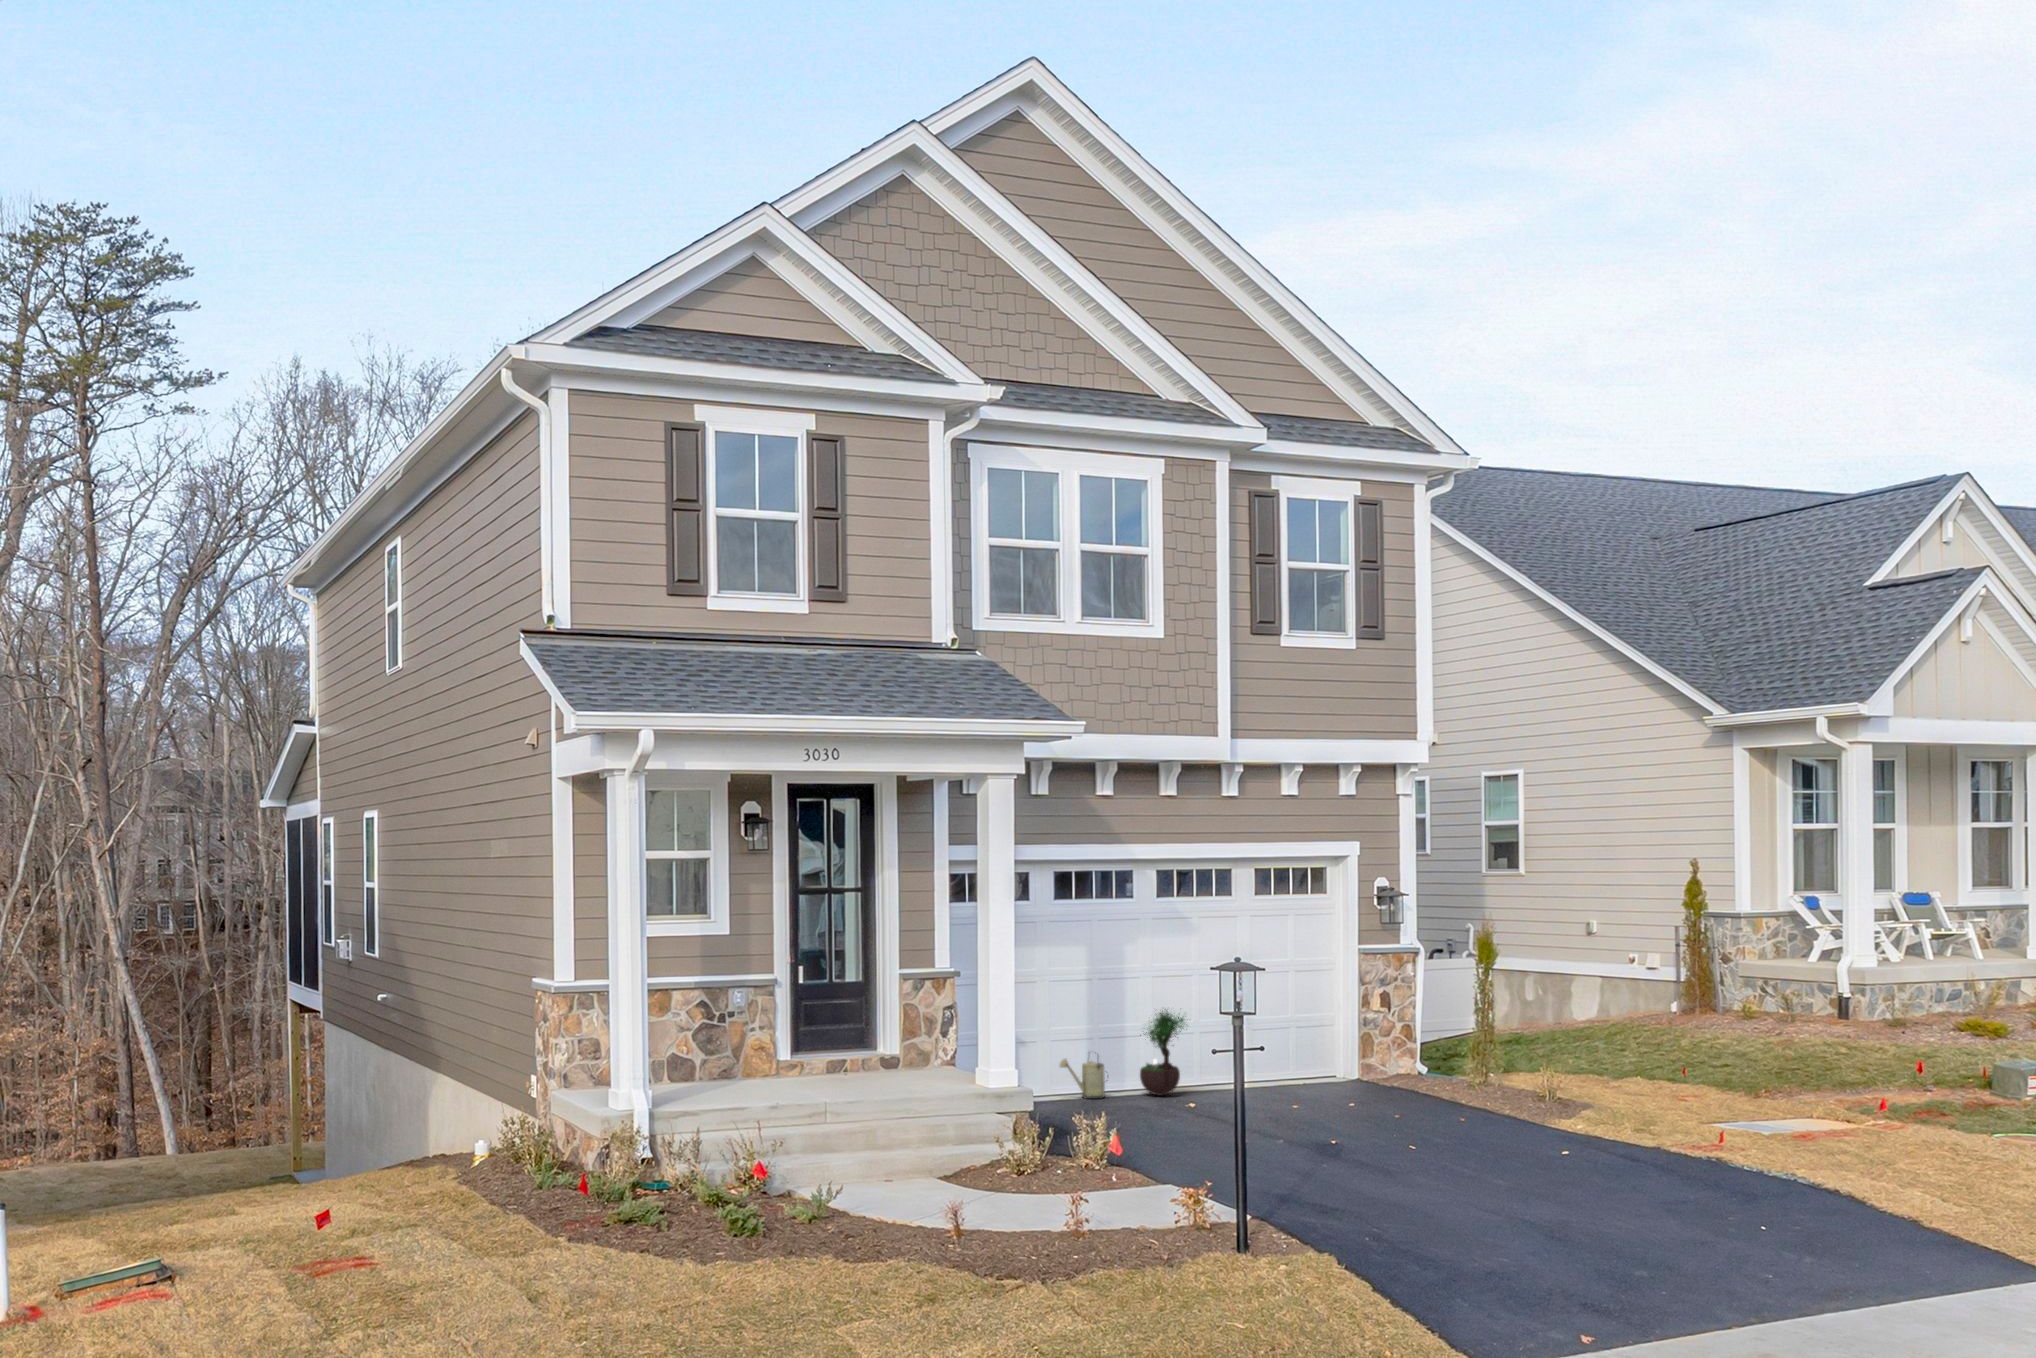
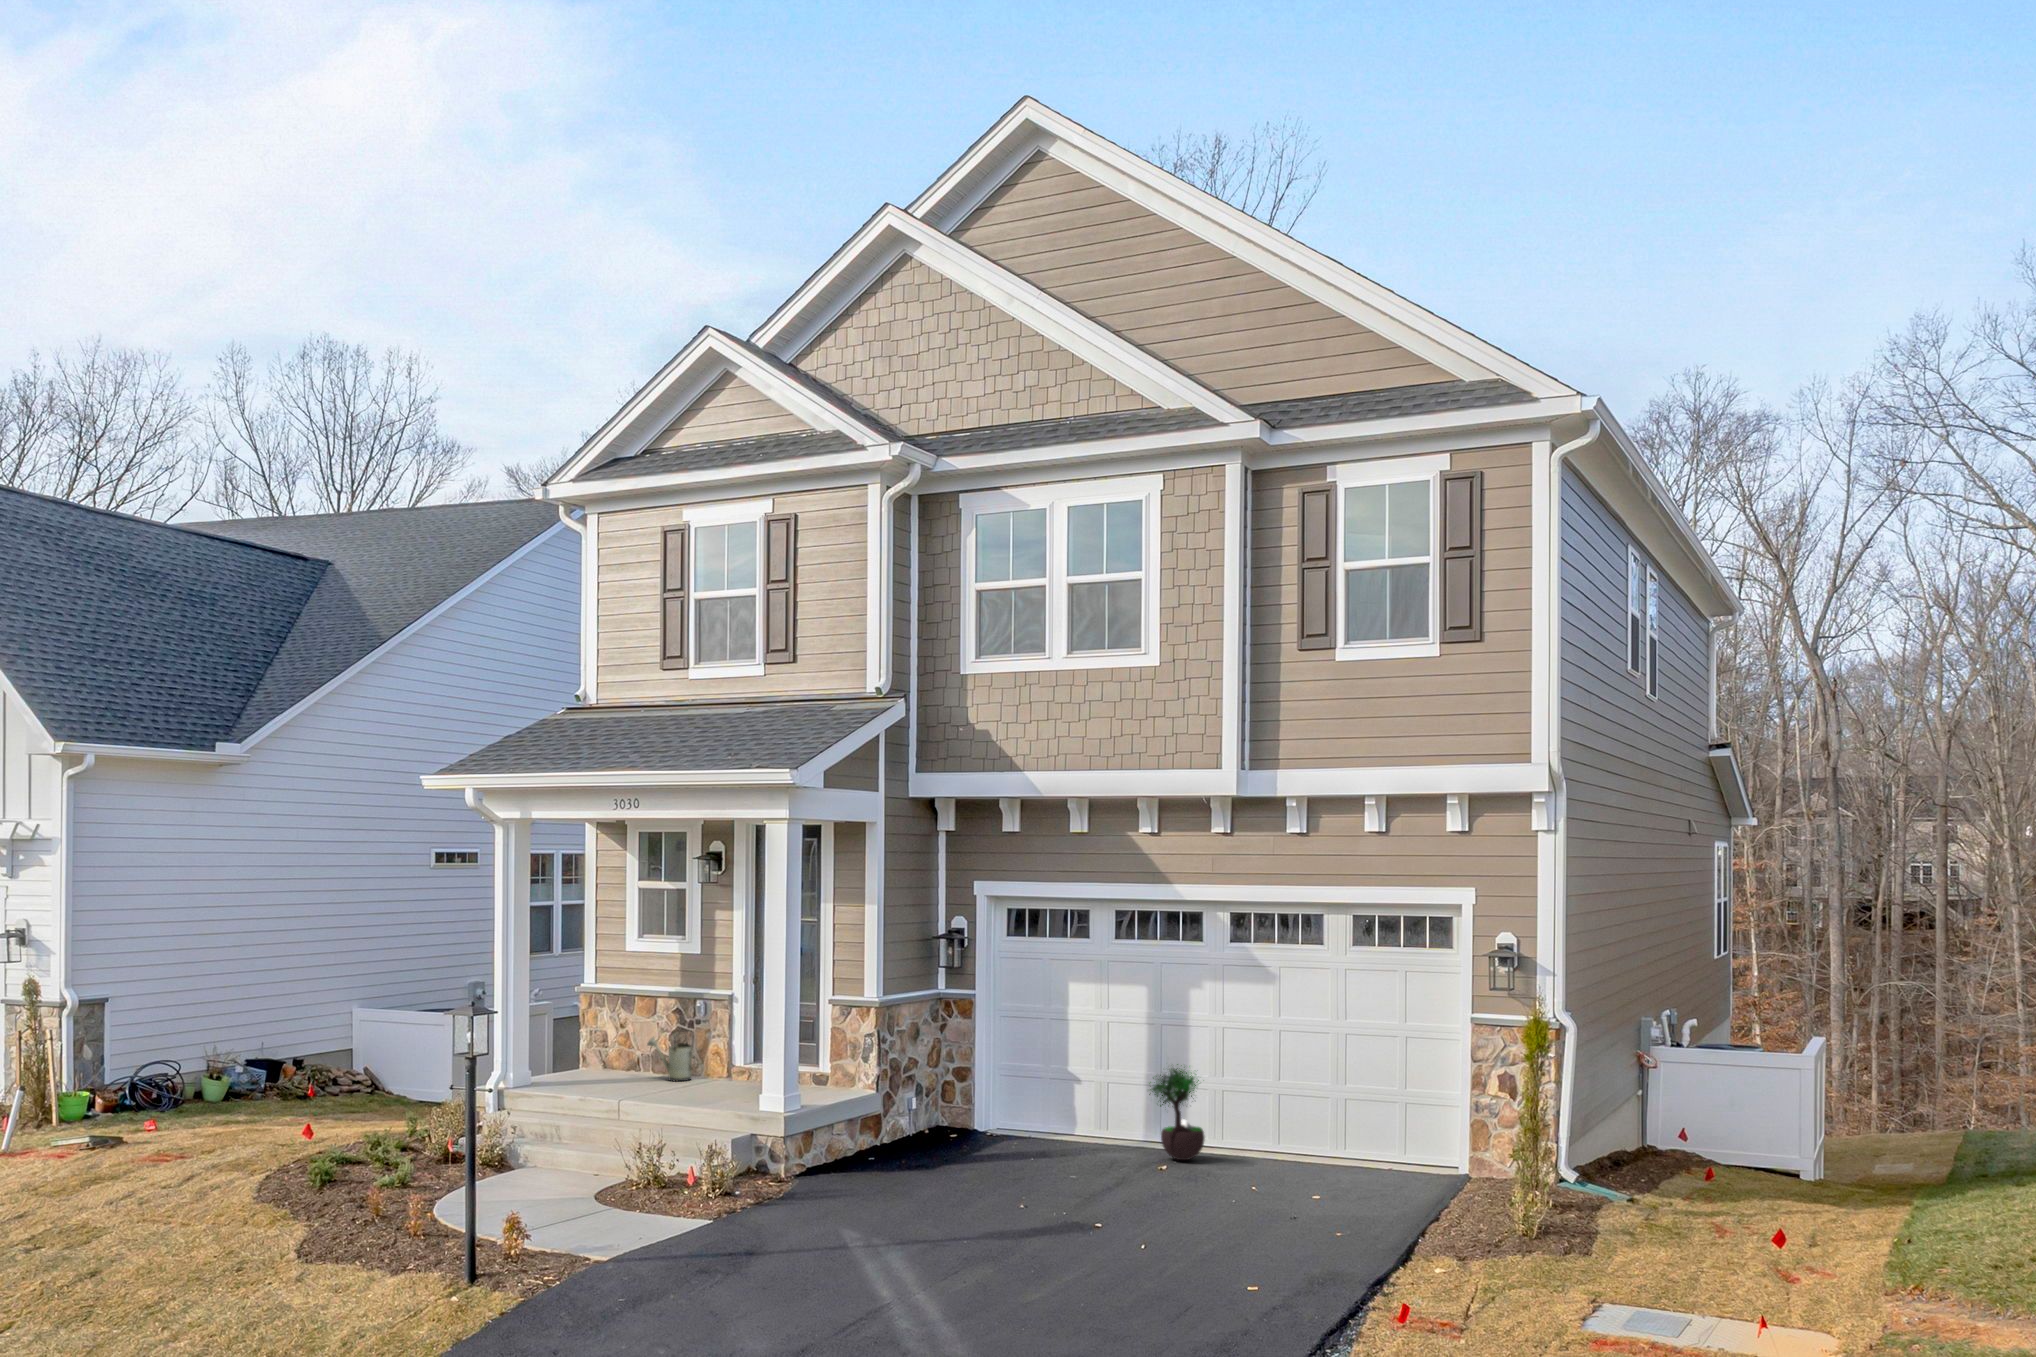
watering can: present [1060,1059,1105,1099] -> present [647,1038,692,1081]

